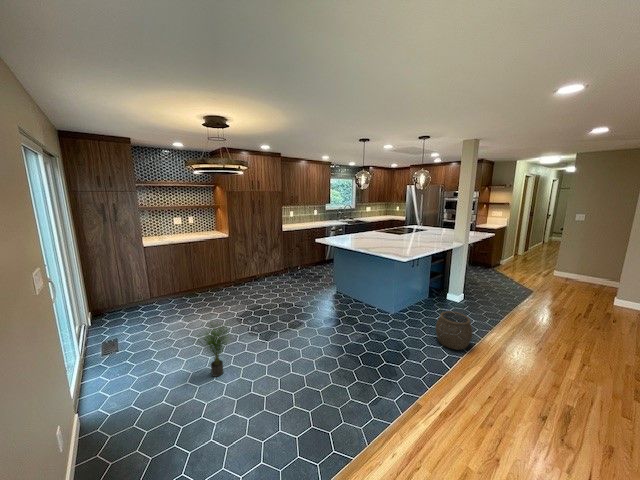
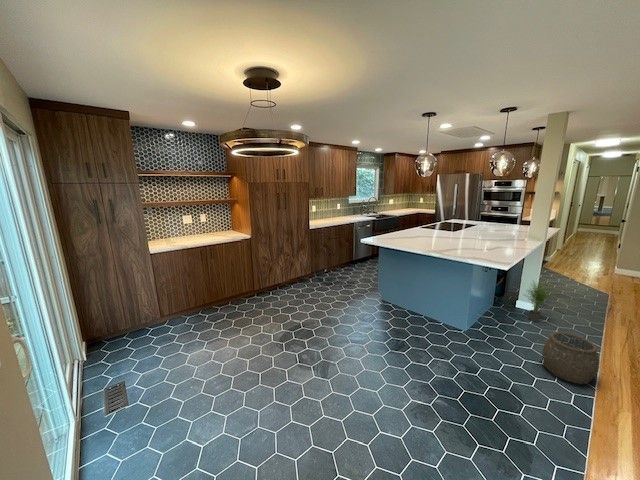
potted plant: present [200,325,228,377] -> present [527,284,550,322]

